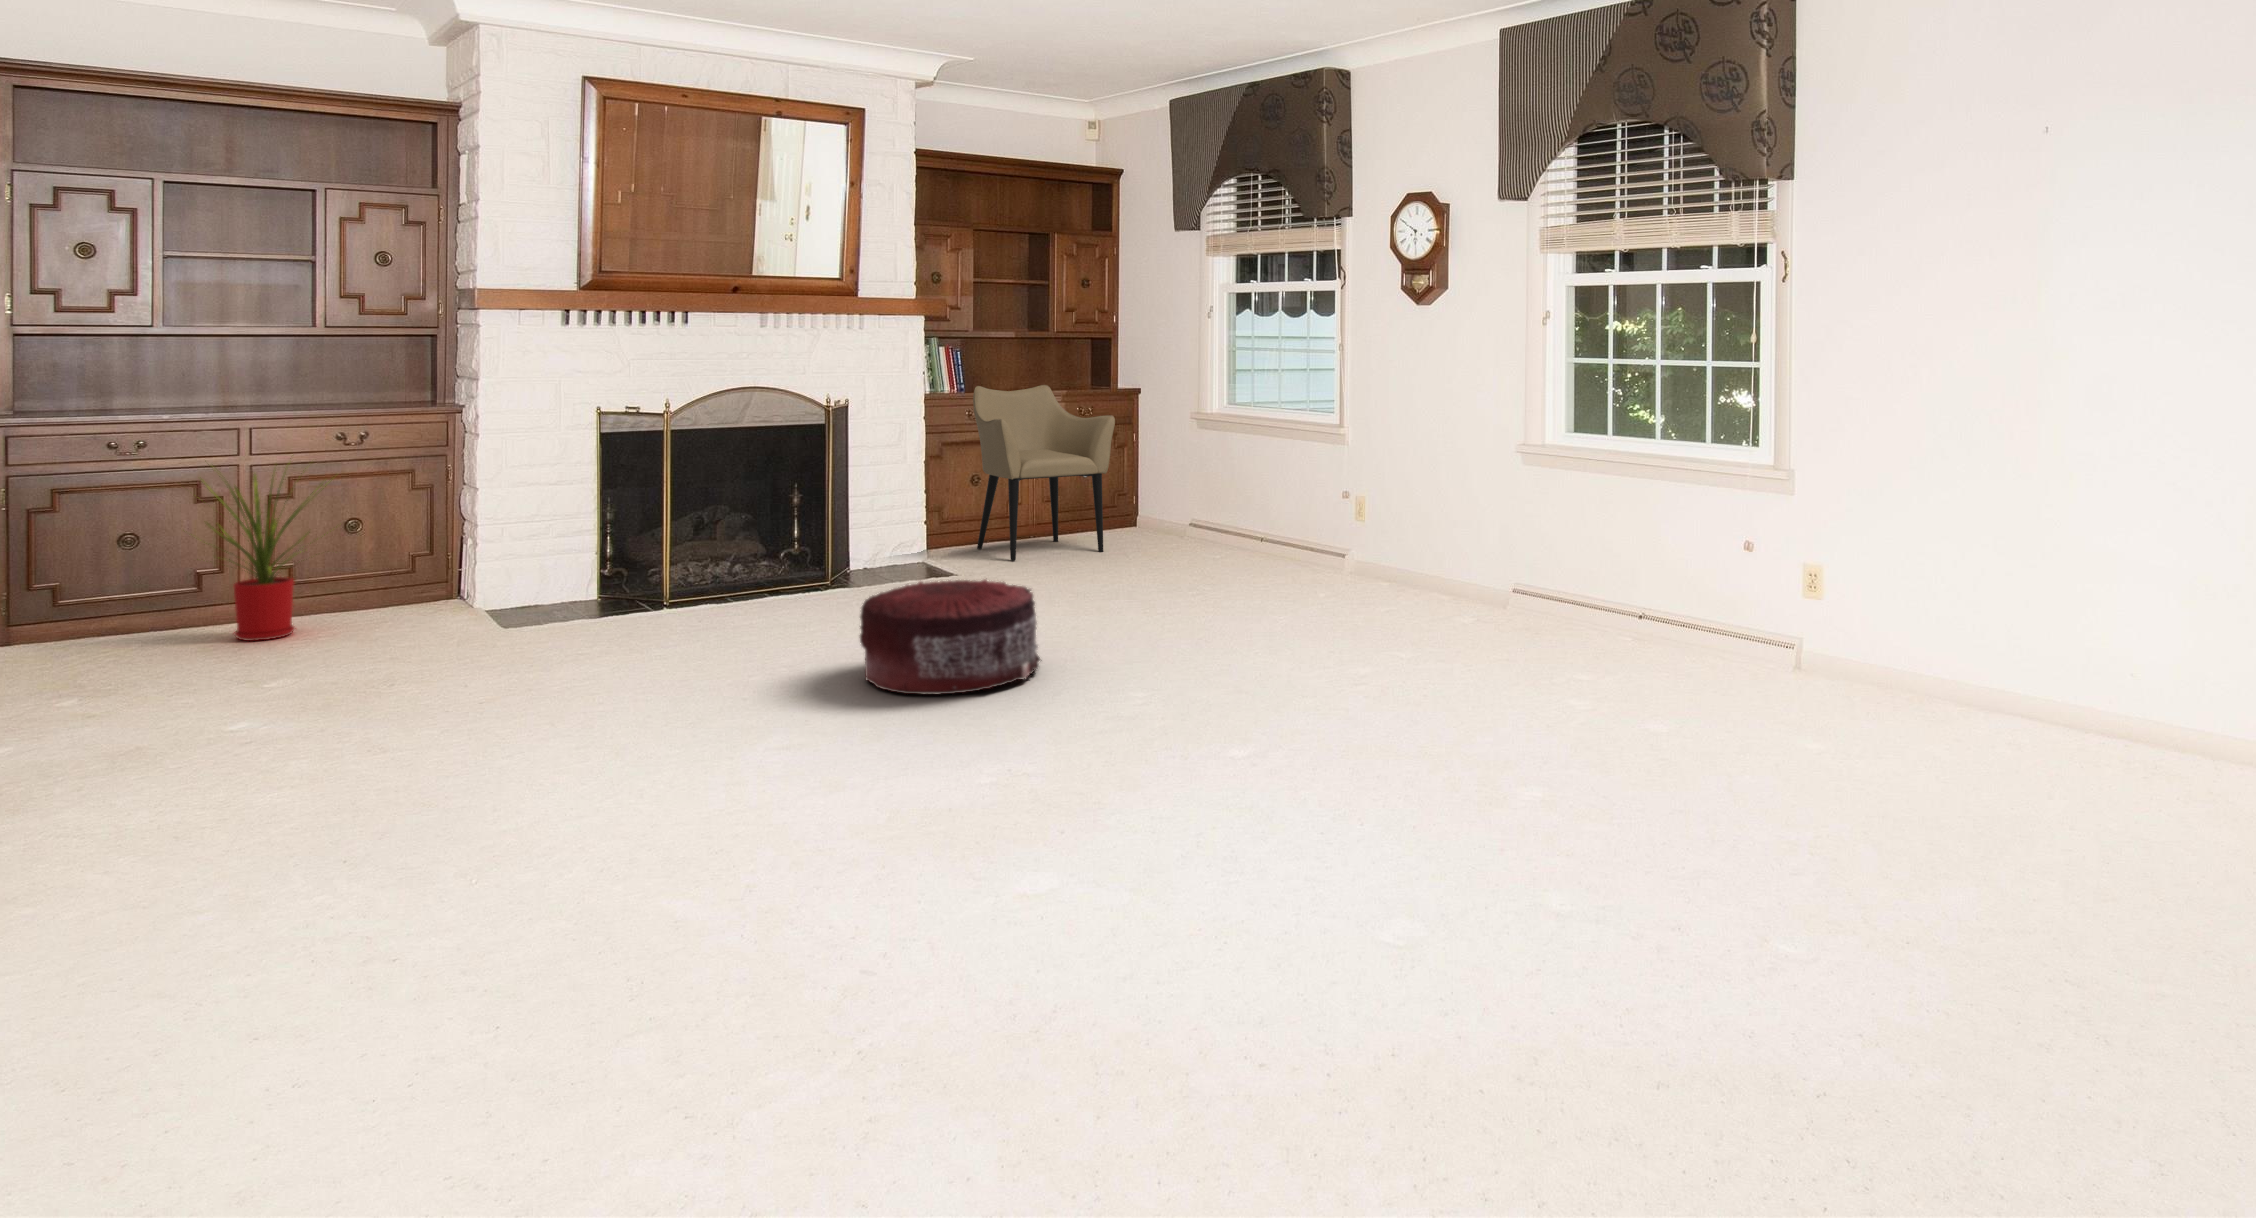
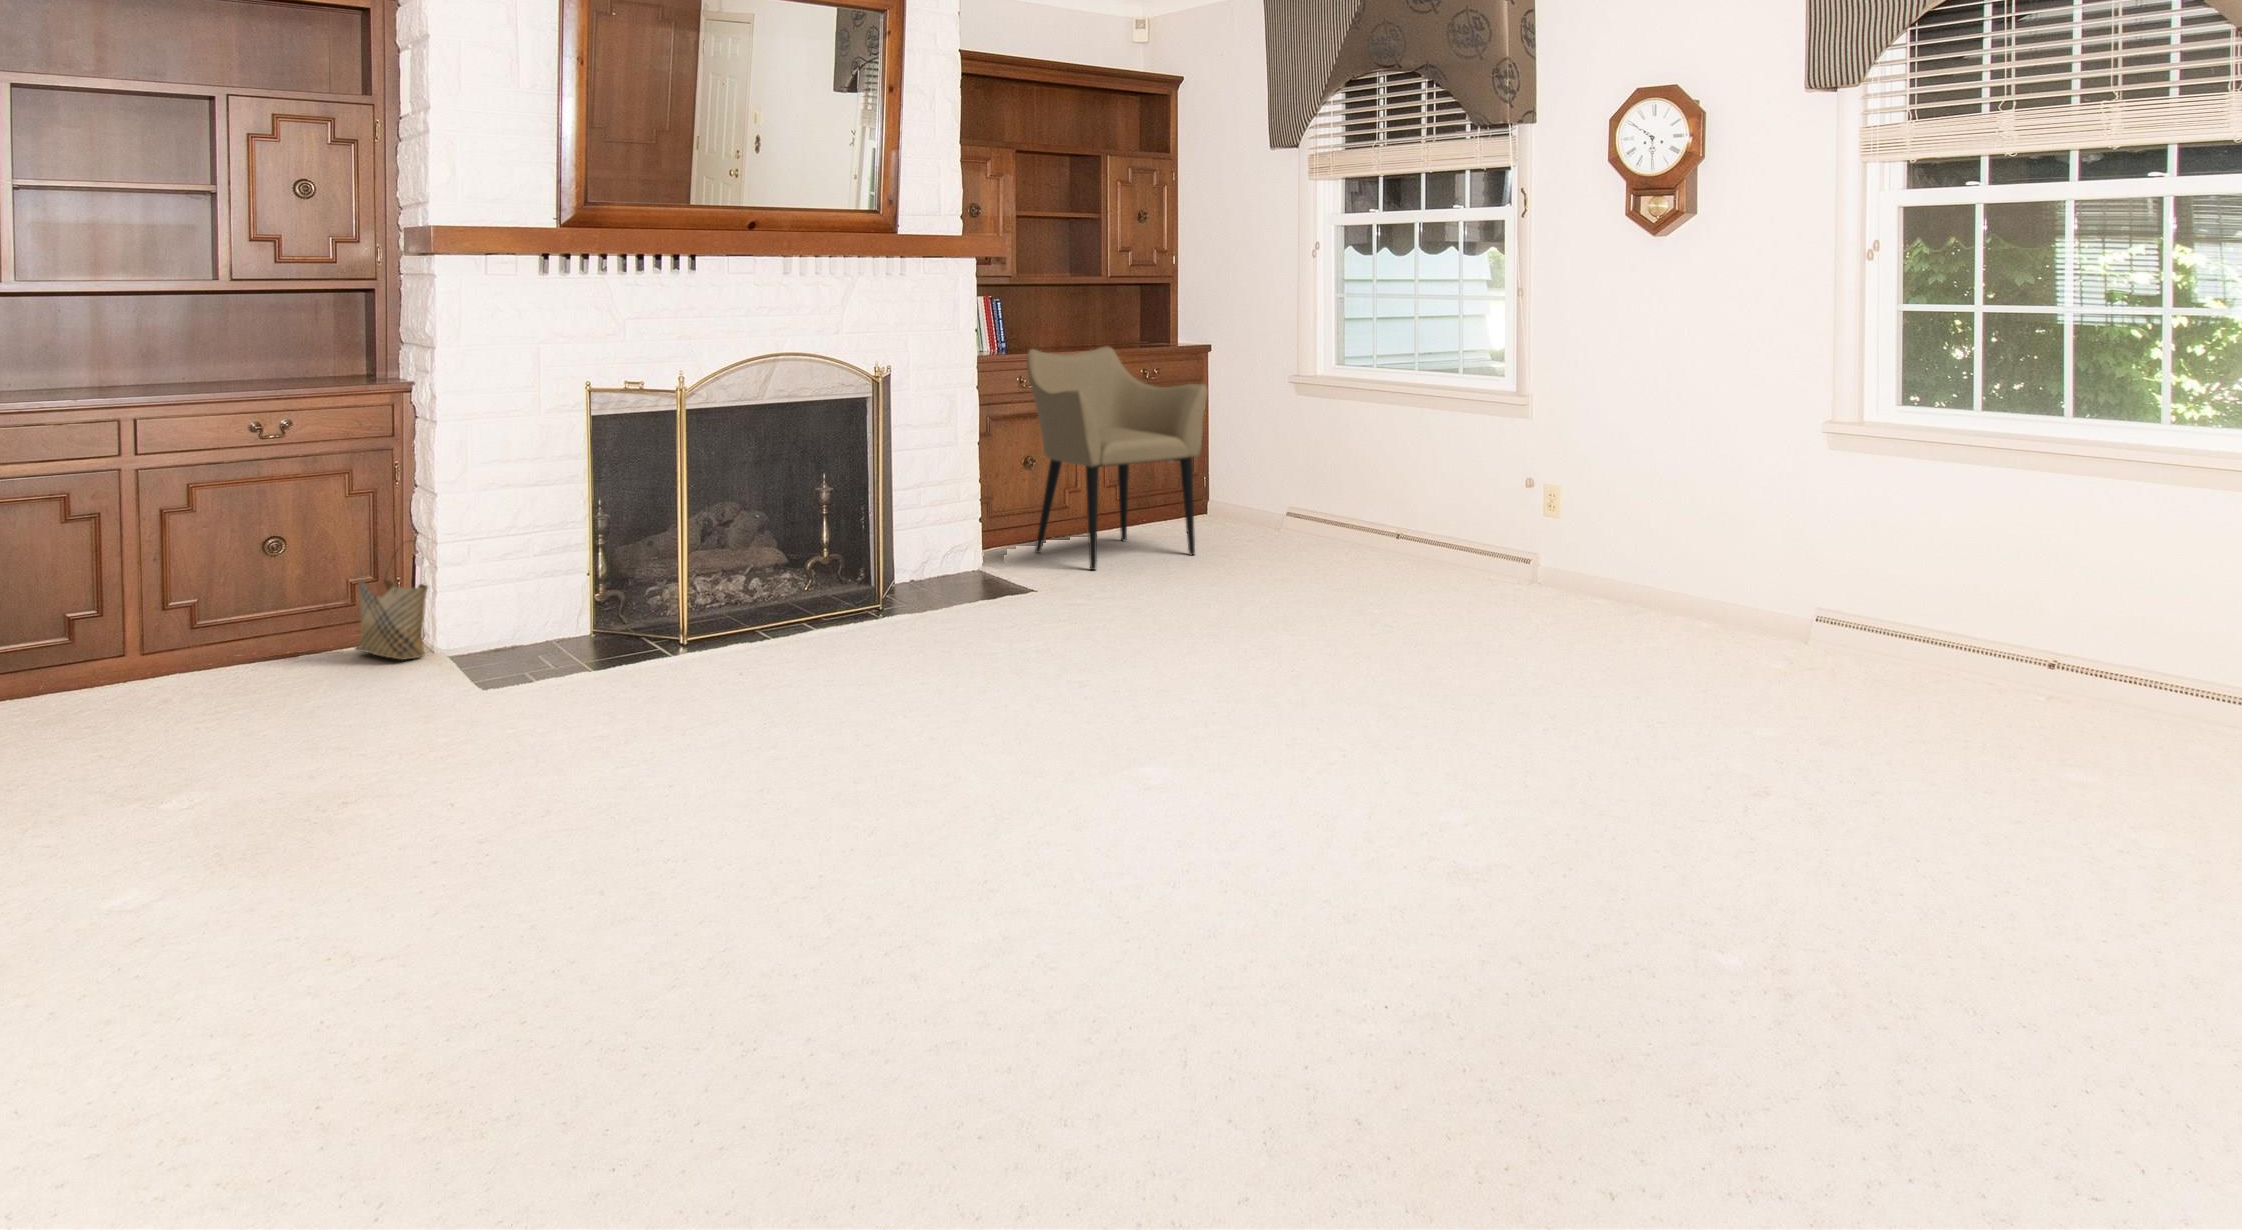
house plant: present [191,474,330,641] -> none [39,454,269,713]
woven basket: none [411,523,467,612] -> present [355,541,428,660]
pouf: present [860,579,1040,694] -> none [1027,620,1278,805]

